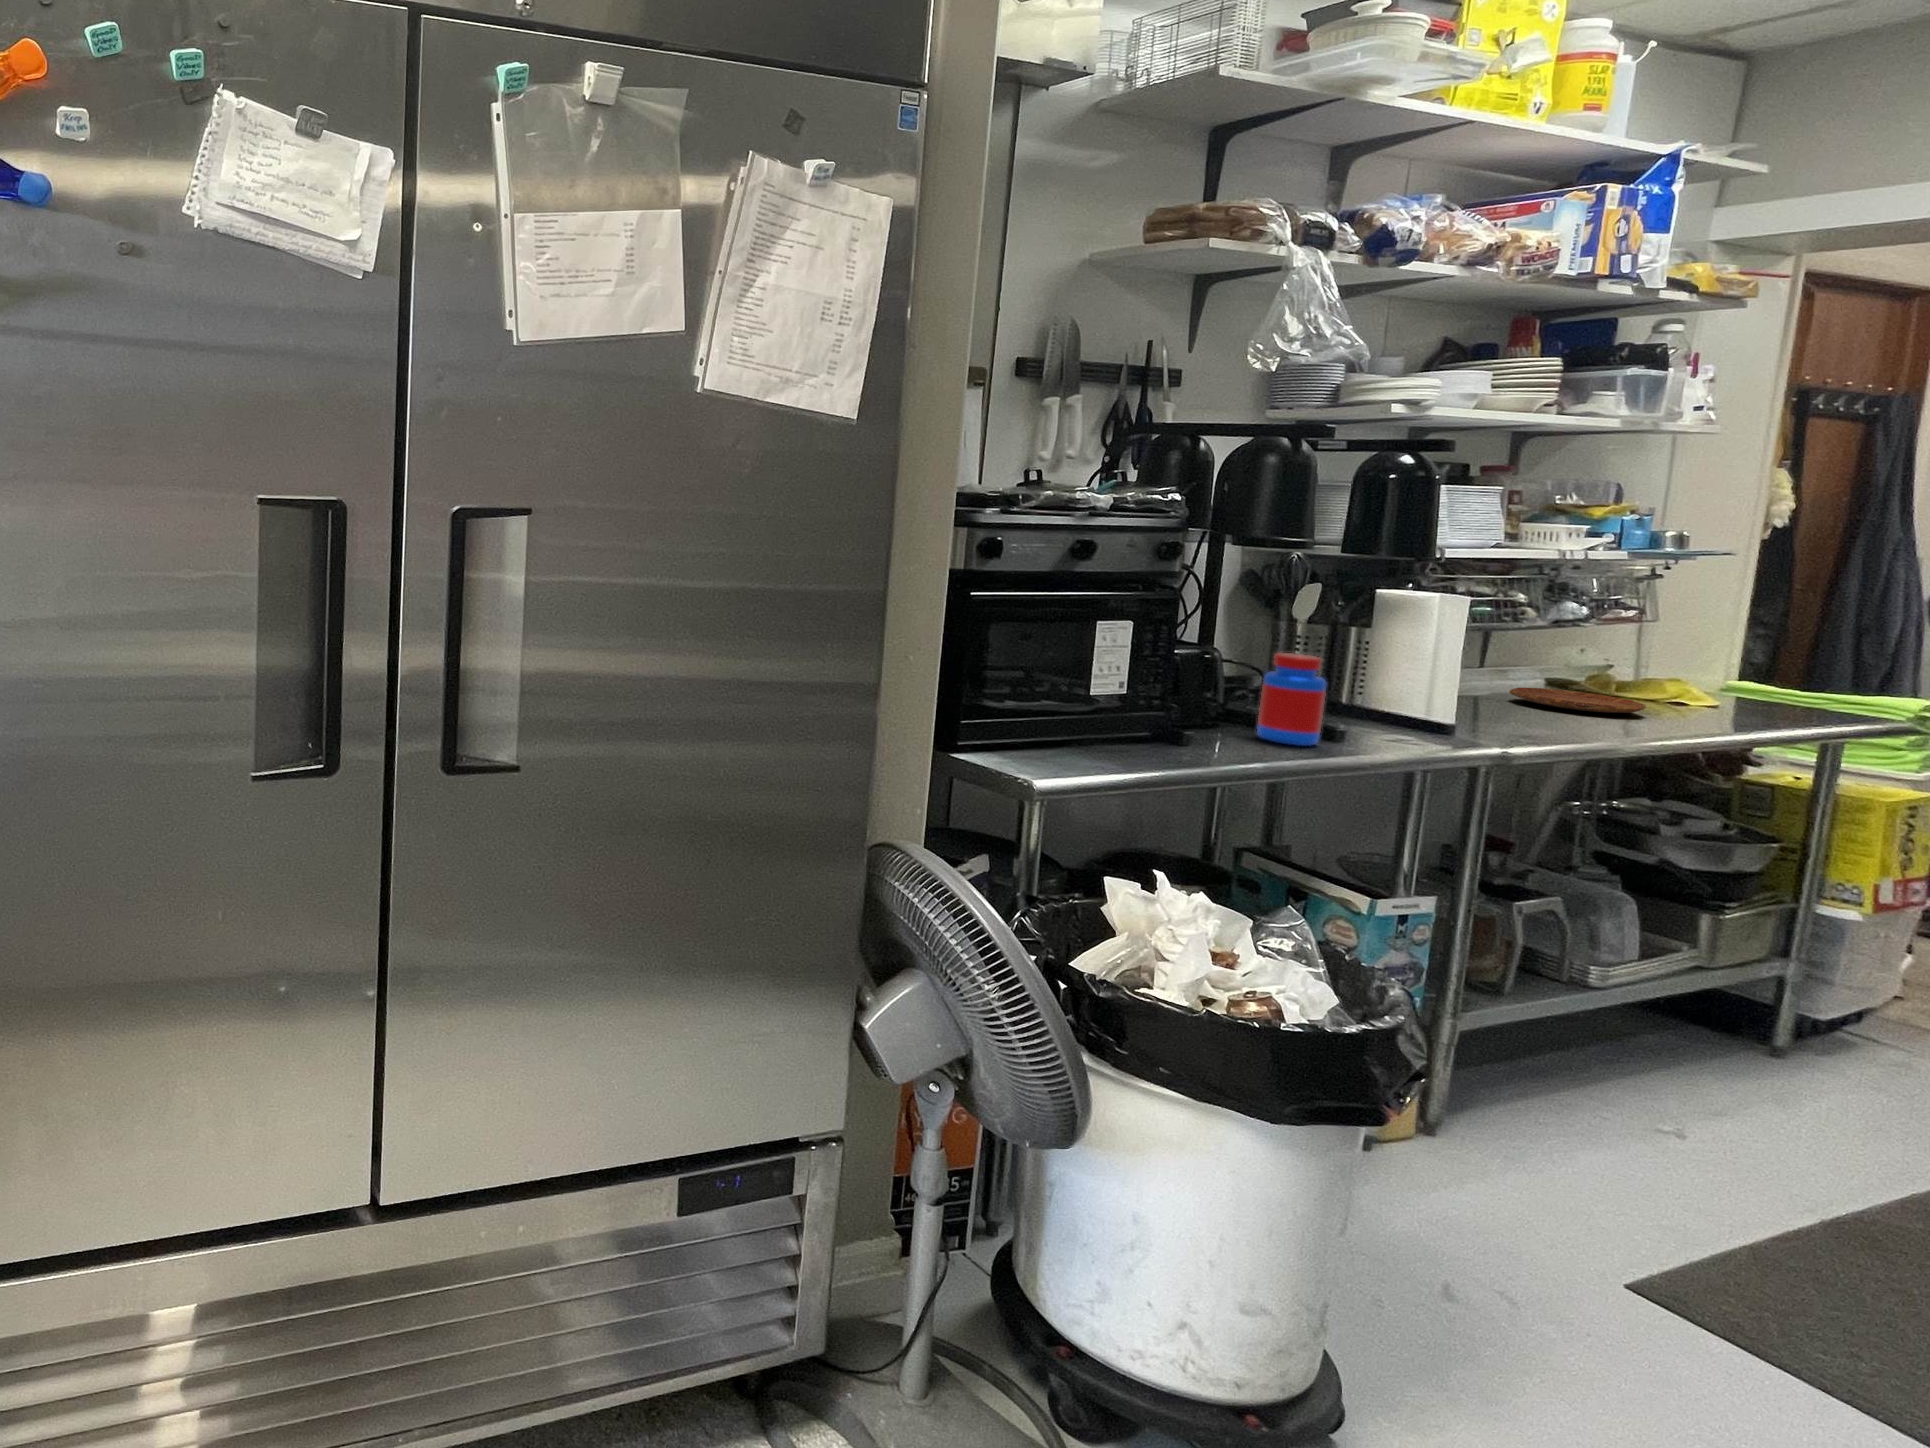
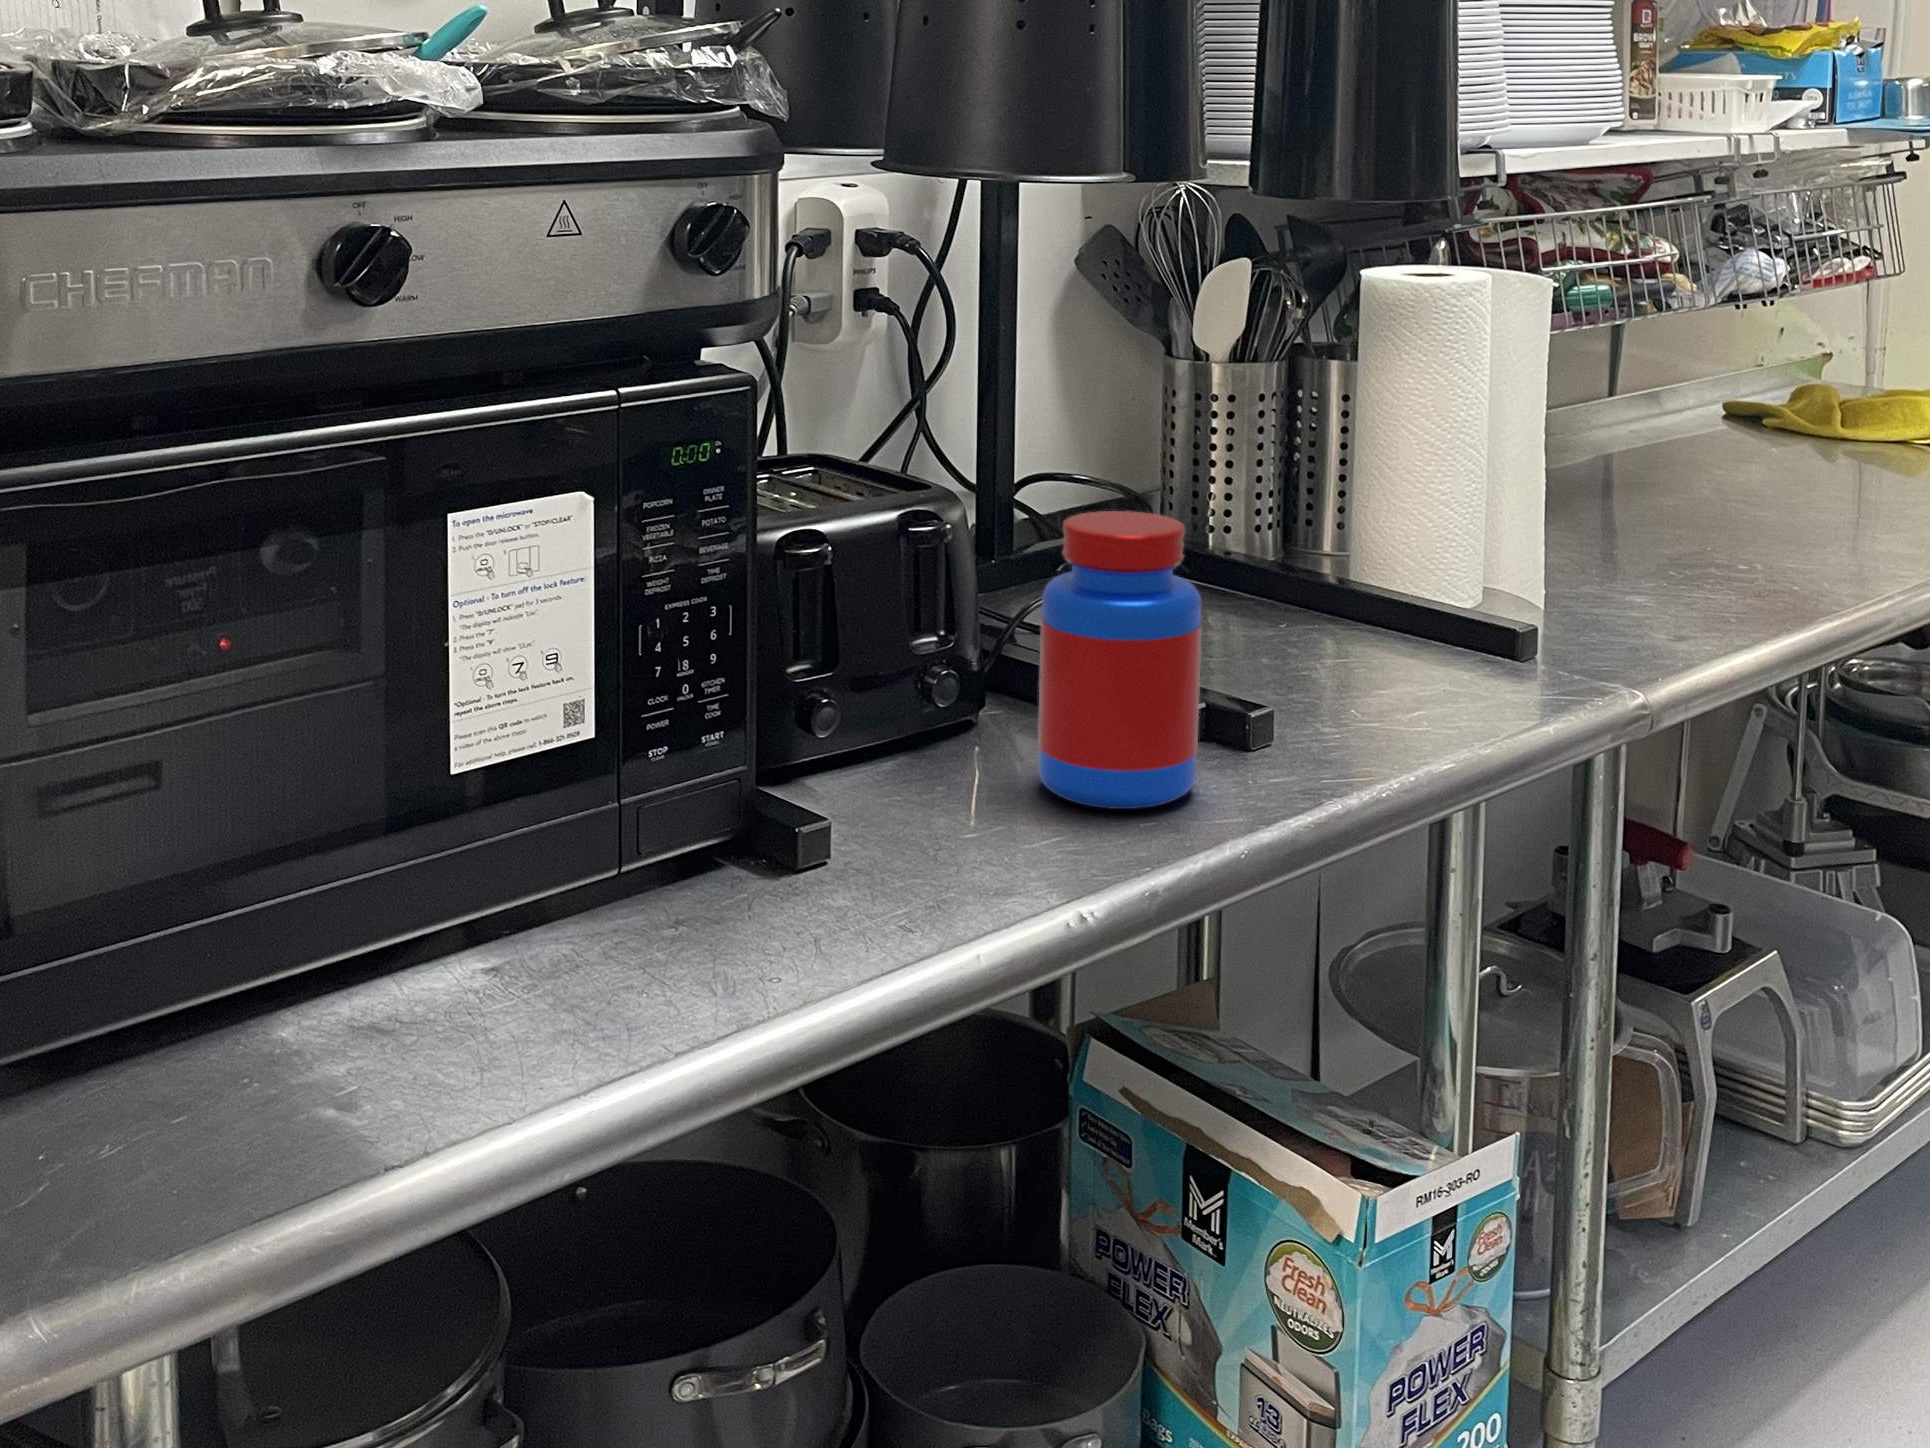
tray: present [1509,688,1646,713] -> none [1661,448,1904,505]

